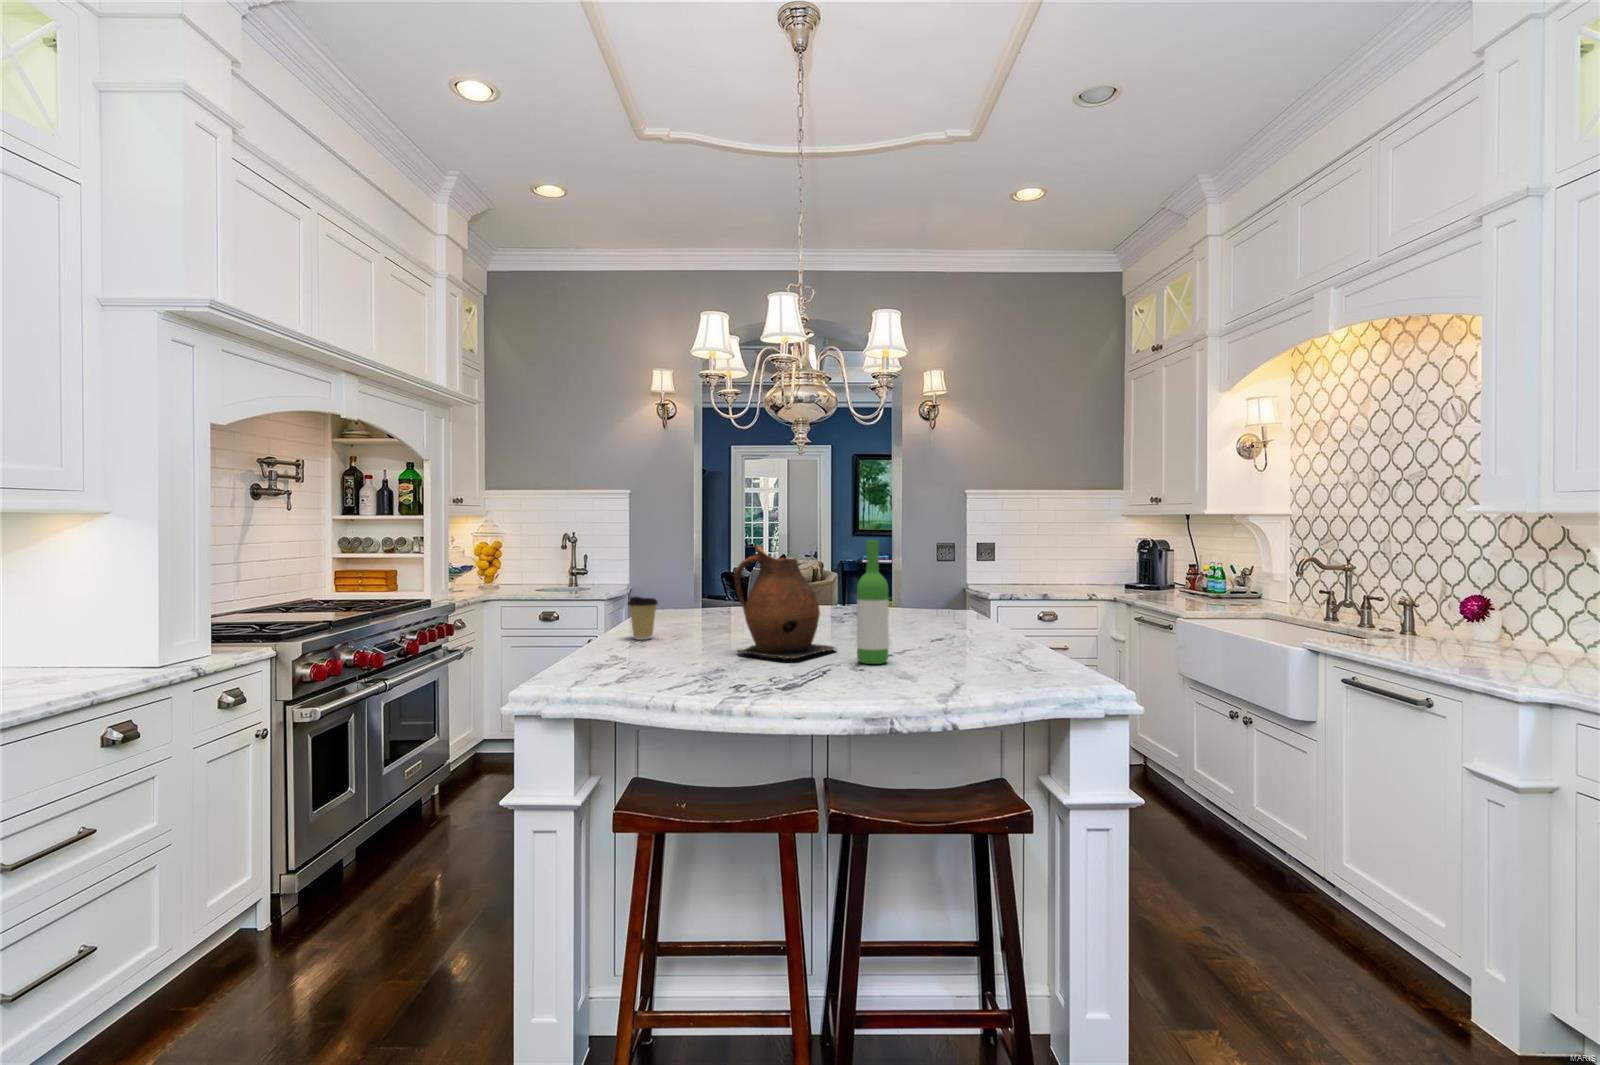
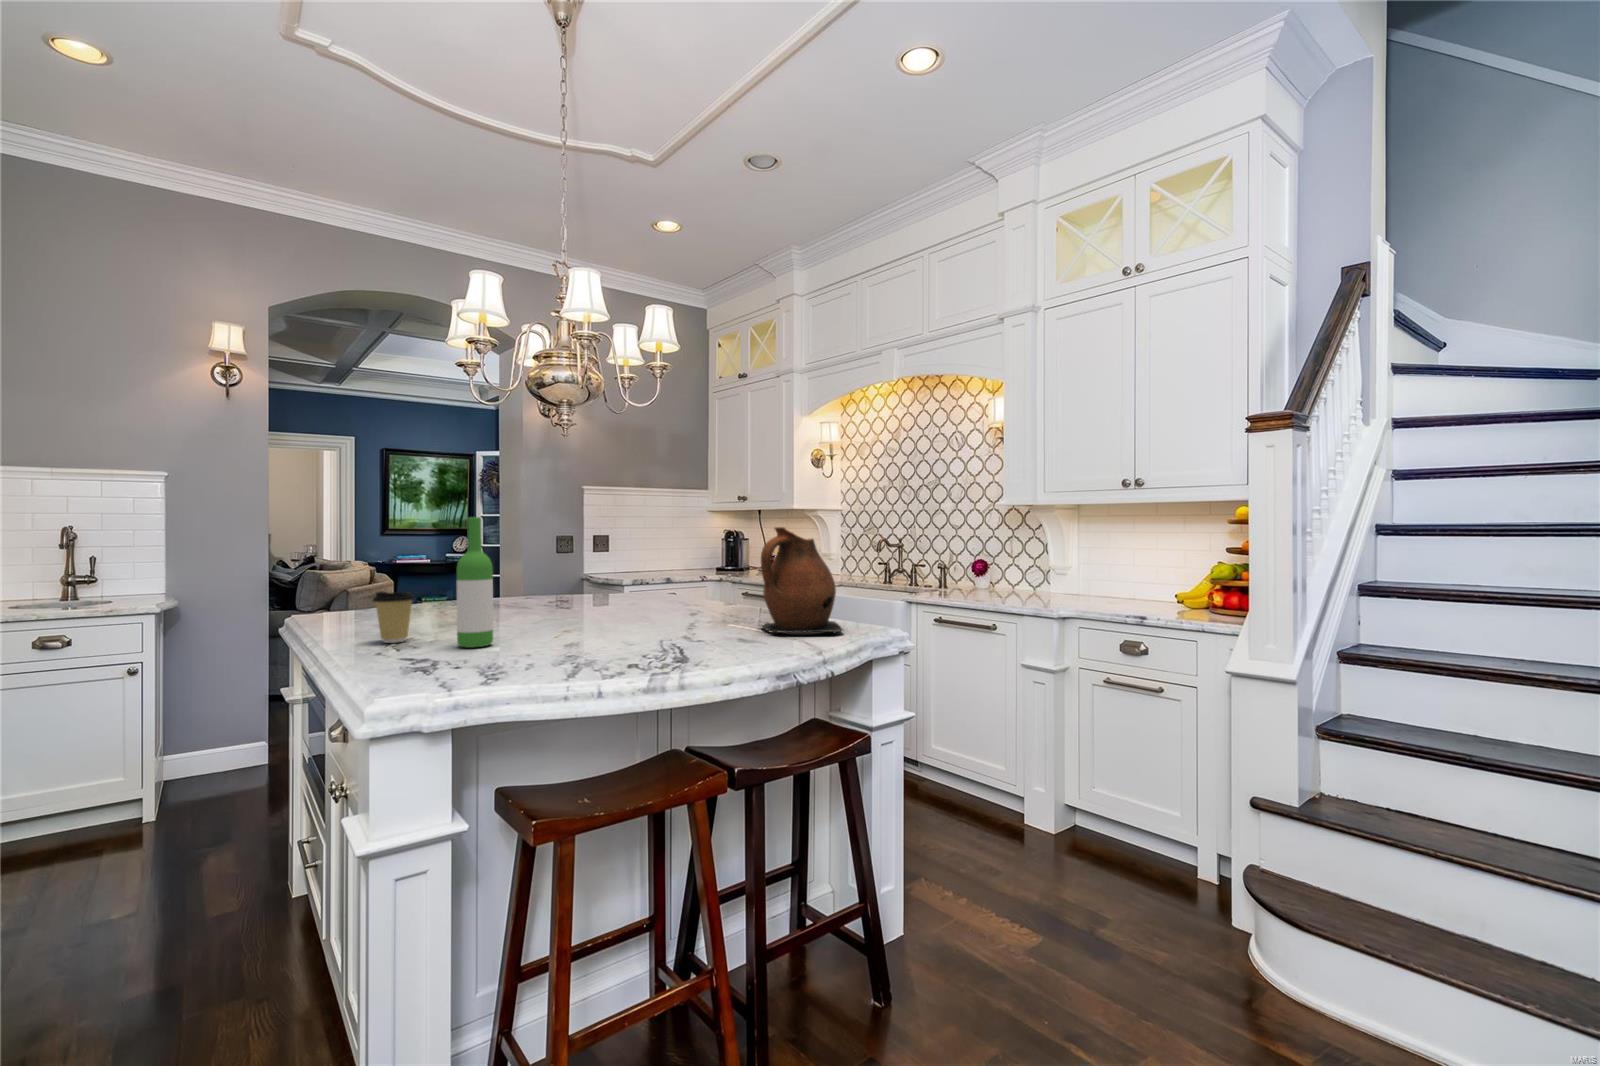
wine bottle: present [857,540,889,664] -> present [457,517,493,648]
ceramic pitcher: present [735,546,836,660] -> present [761,527,843,633]

